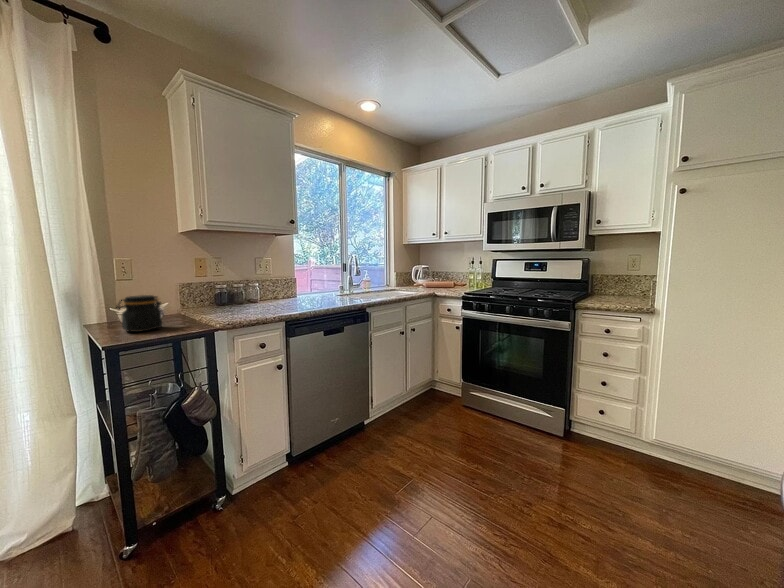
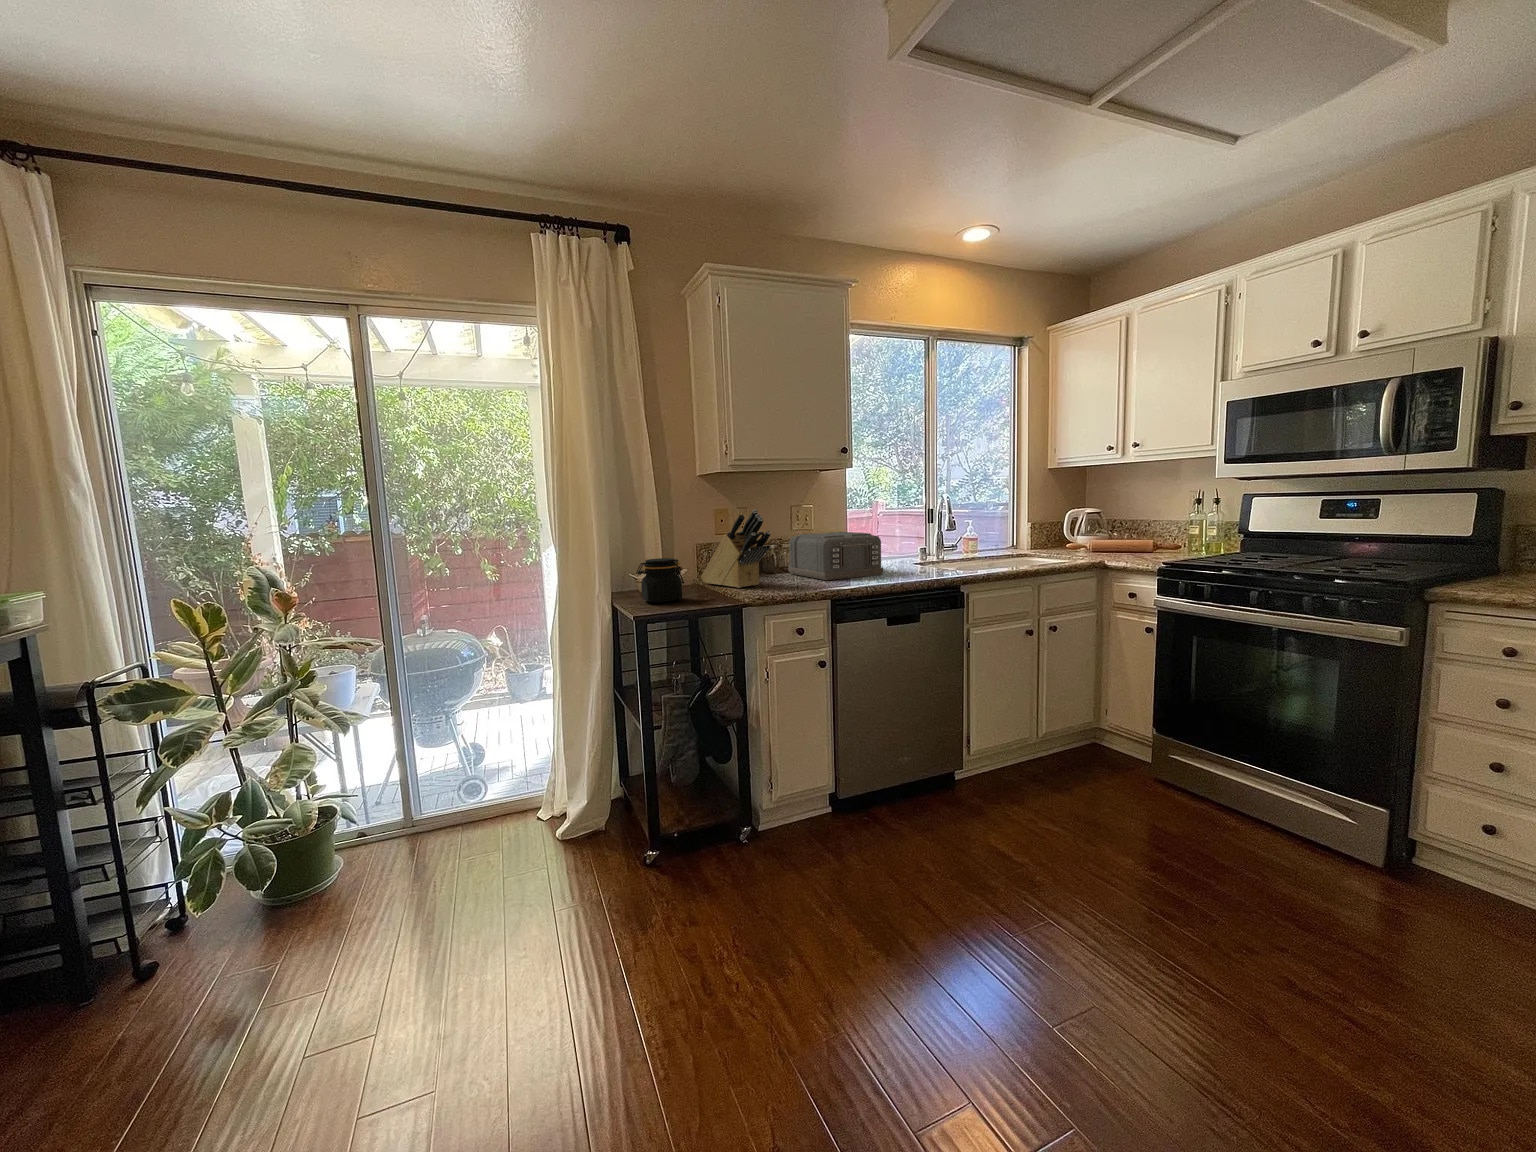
knife block: none [183,259,239,316] -> present [701,510,771,588]
toaster: none [254,276,319,308] -> present [788,532,883,580]

